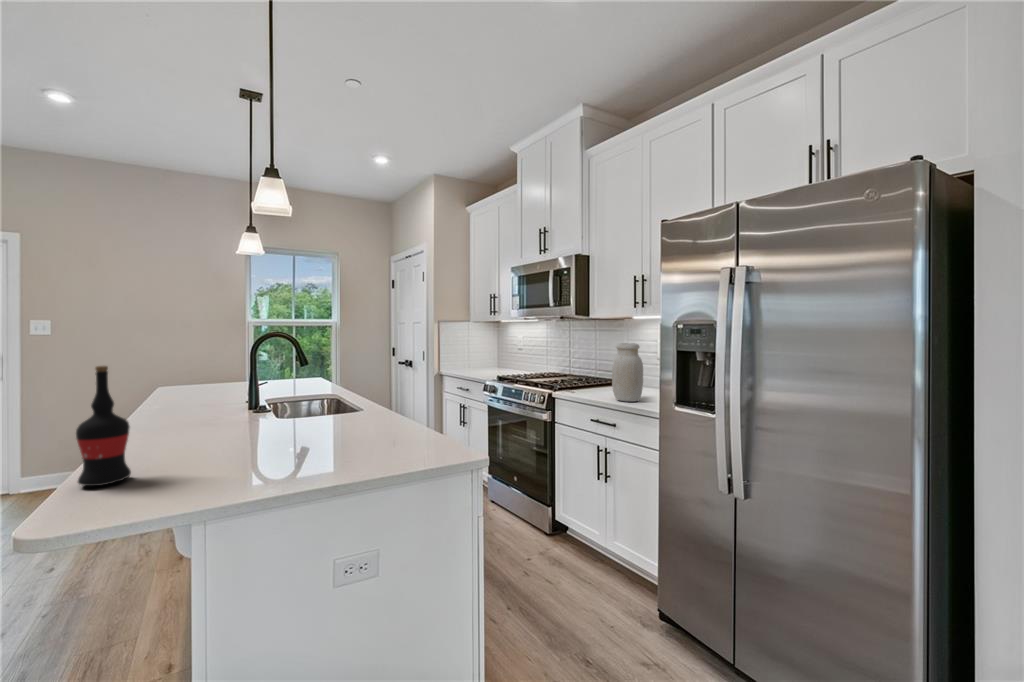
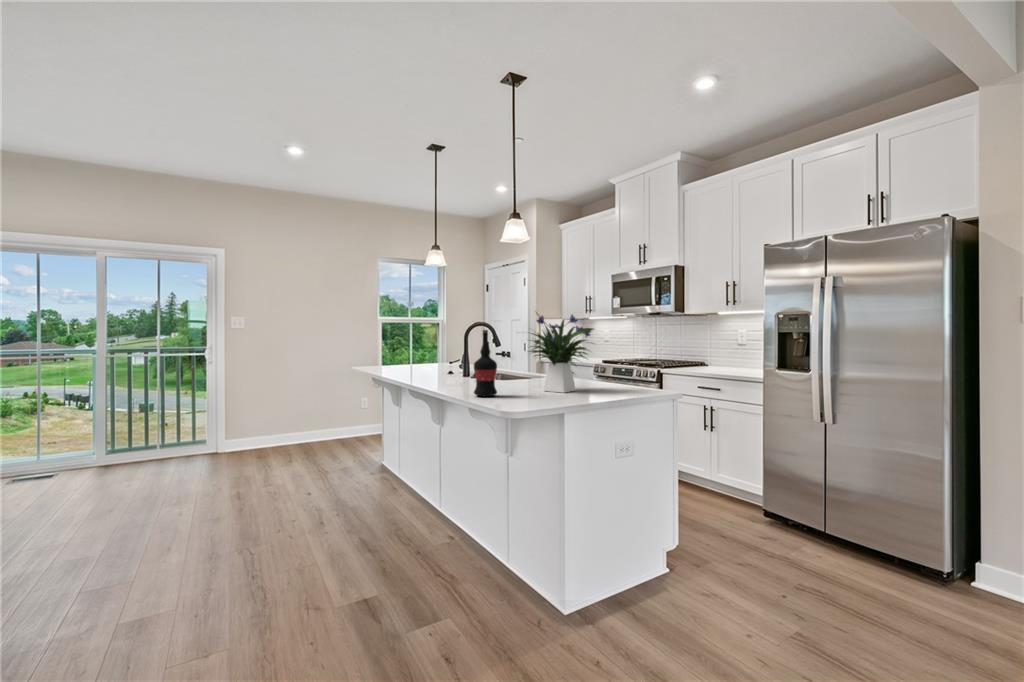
flower arrangement: none [196,326,342,468] -> present [529,313,593,393]
jar: present [612,343,643,402] -> none [715,331,740,372]

